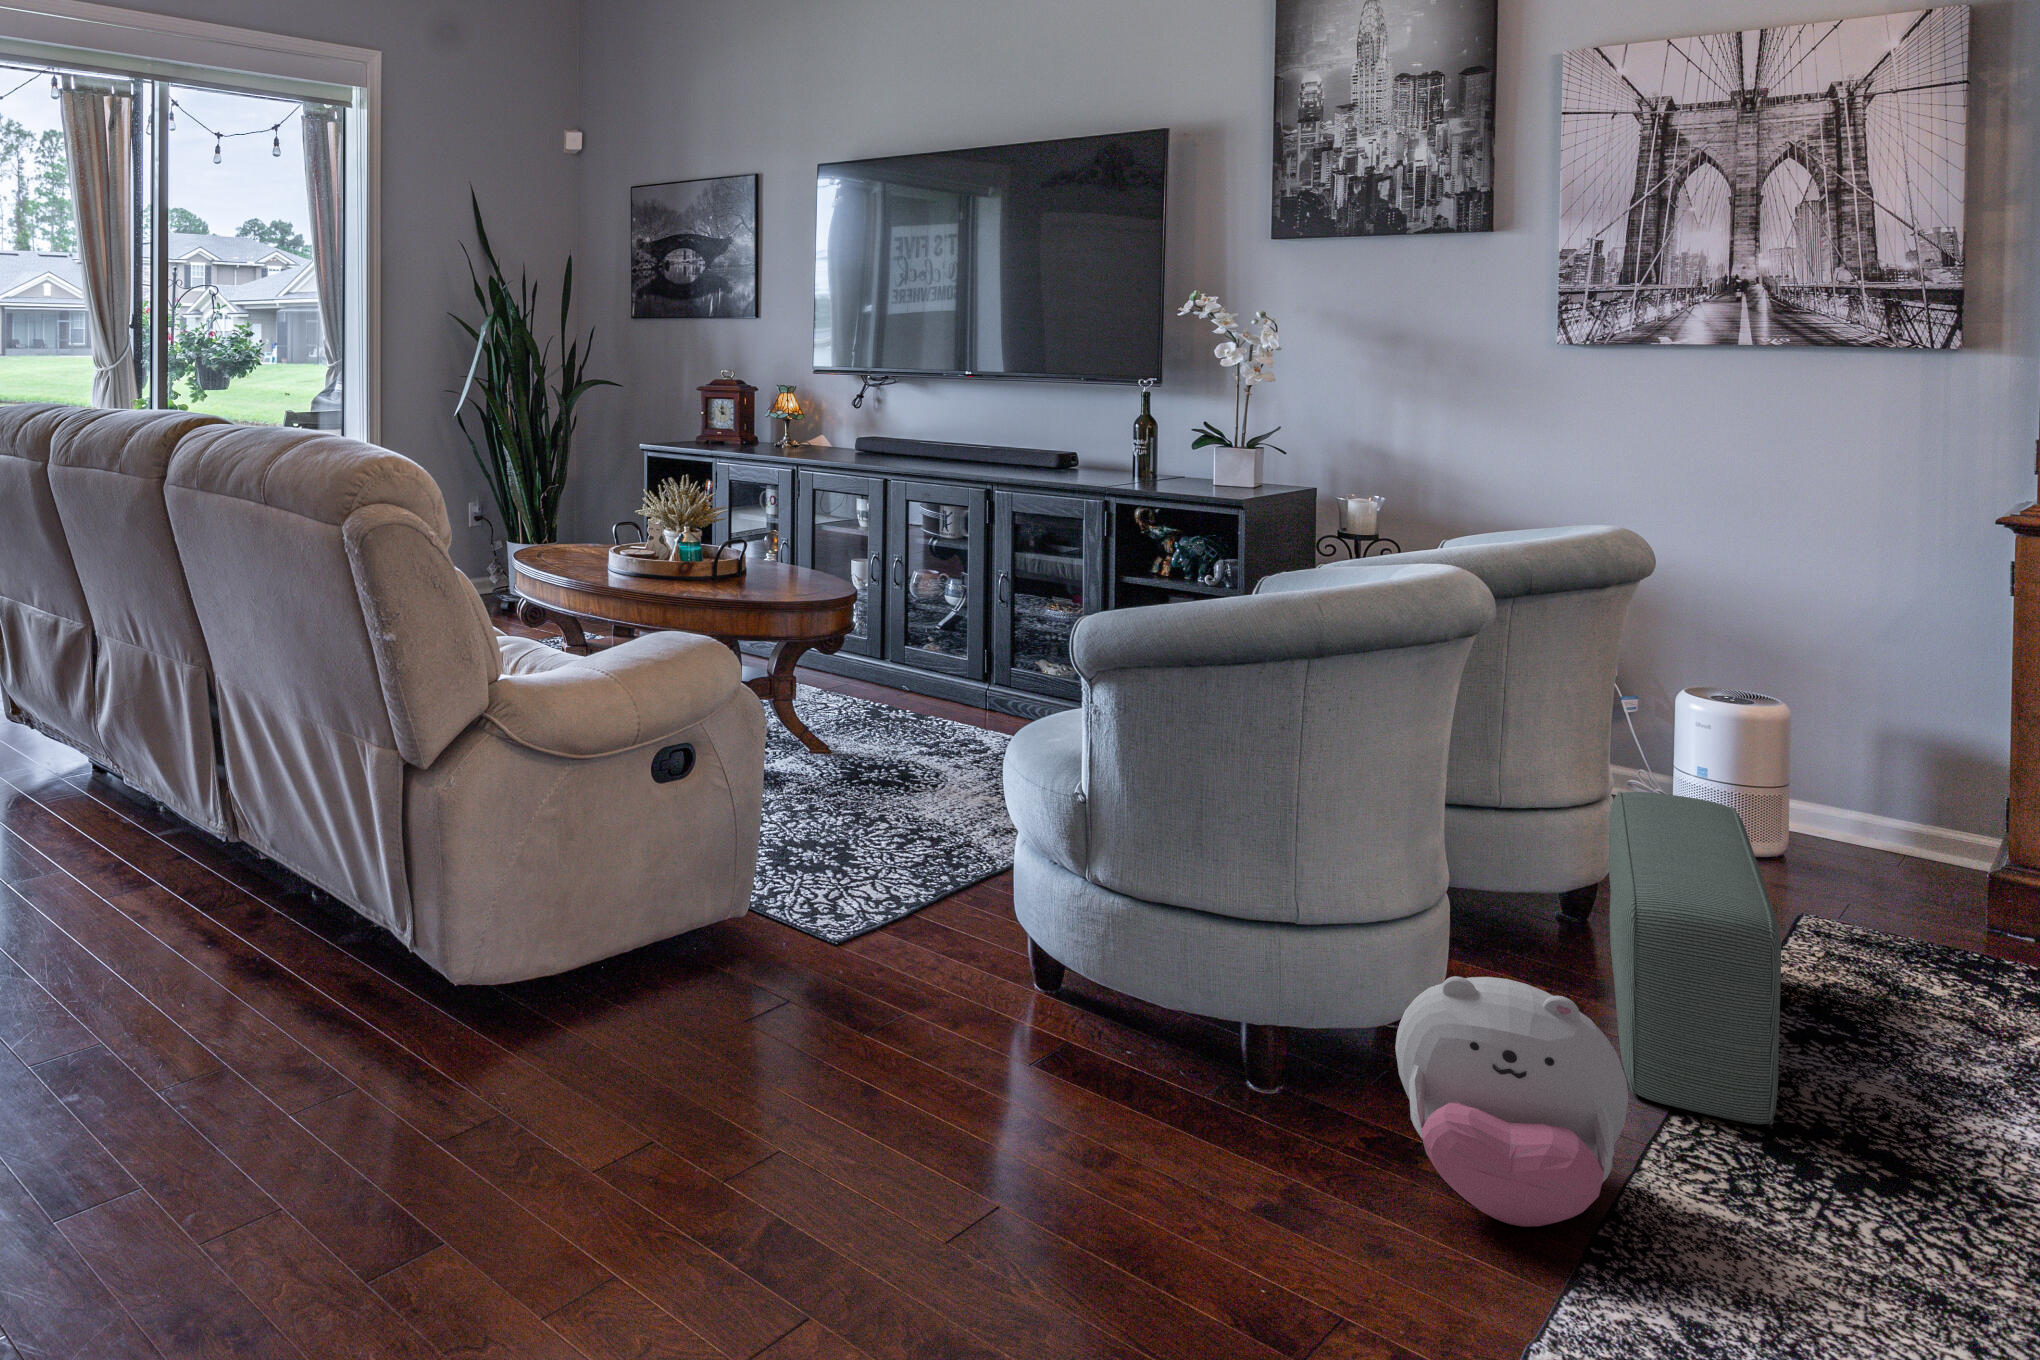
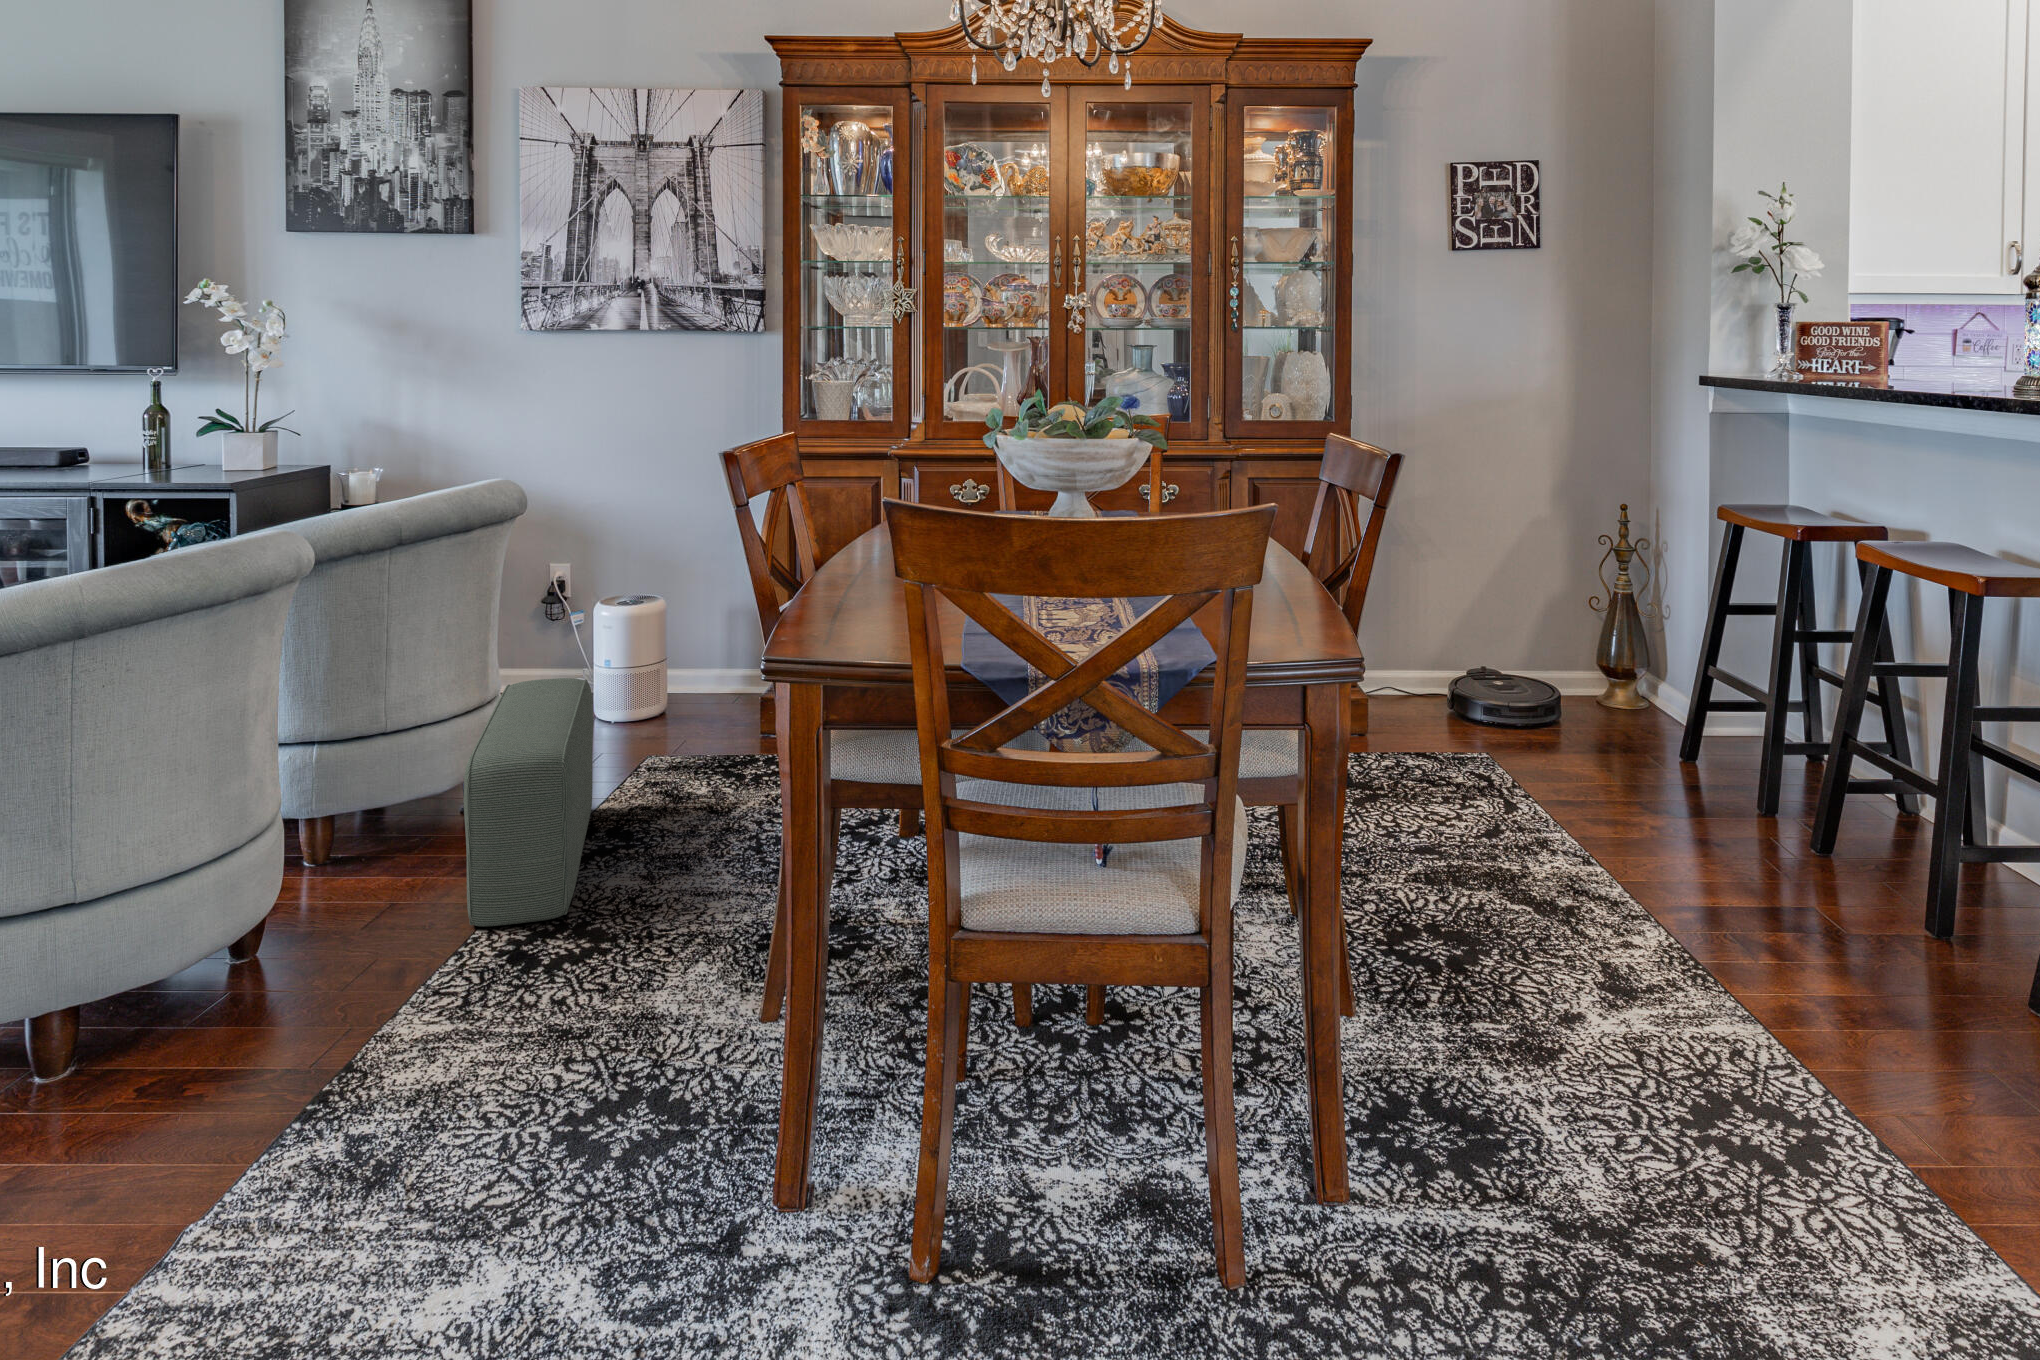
plush toy: present [1395,976,1628,1227] -> none [229,853,426,1071]

